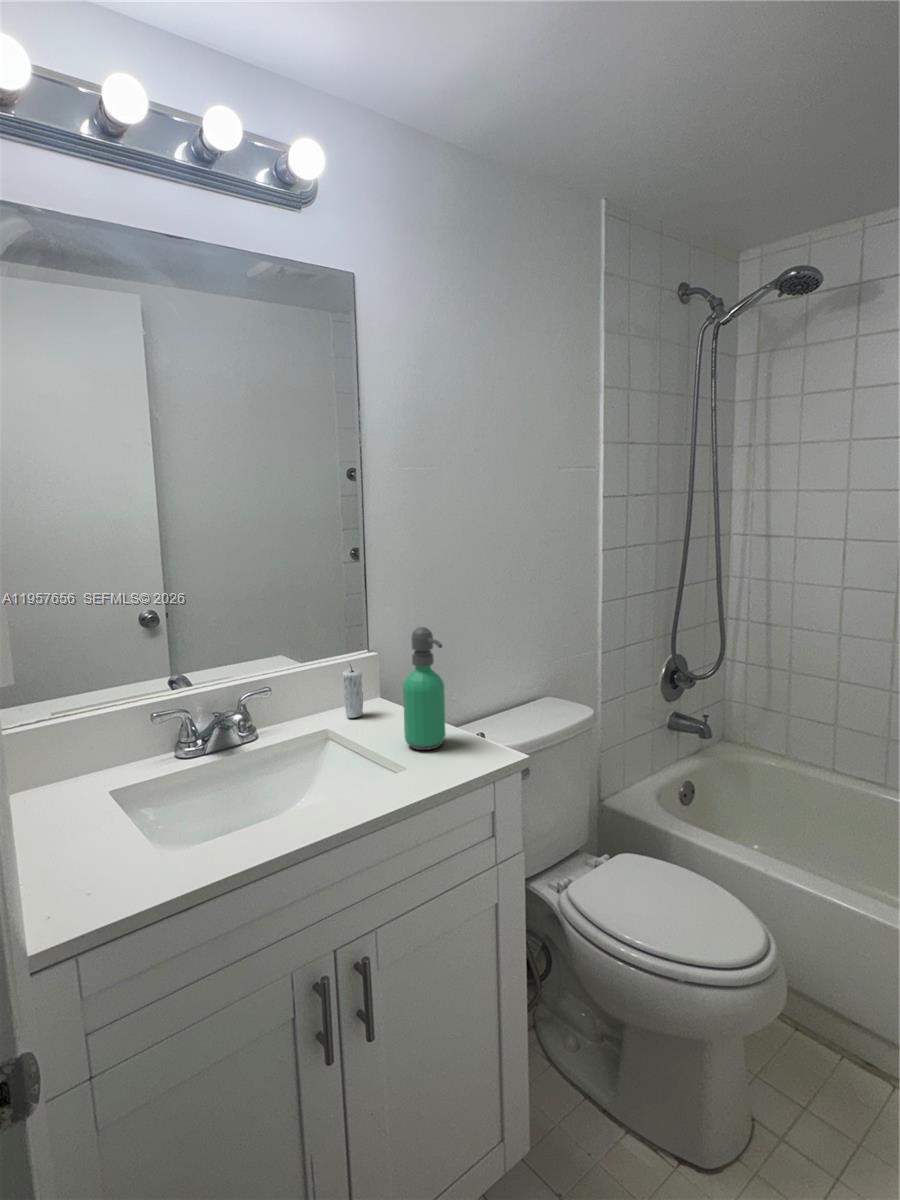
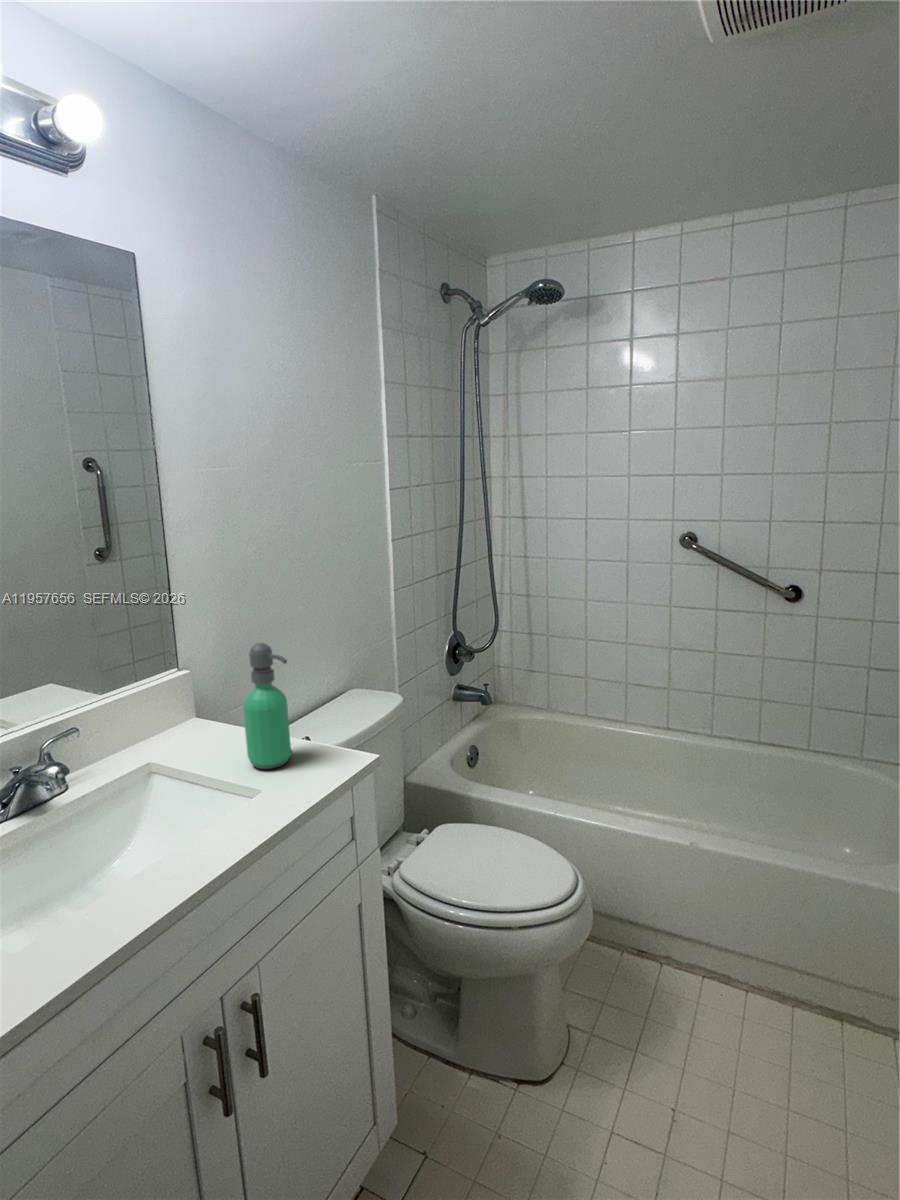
candle: present [343,665,363,718] -> none [159,684,186,745]

